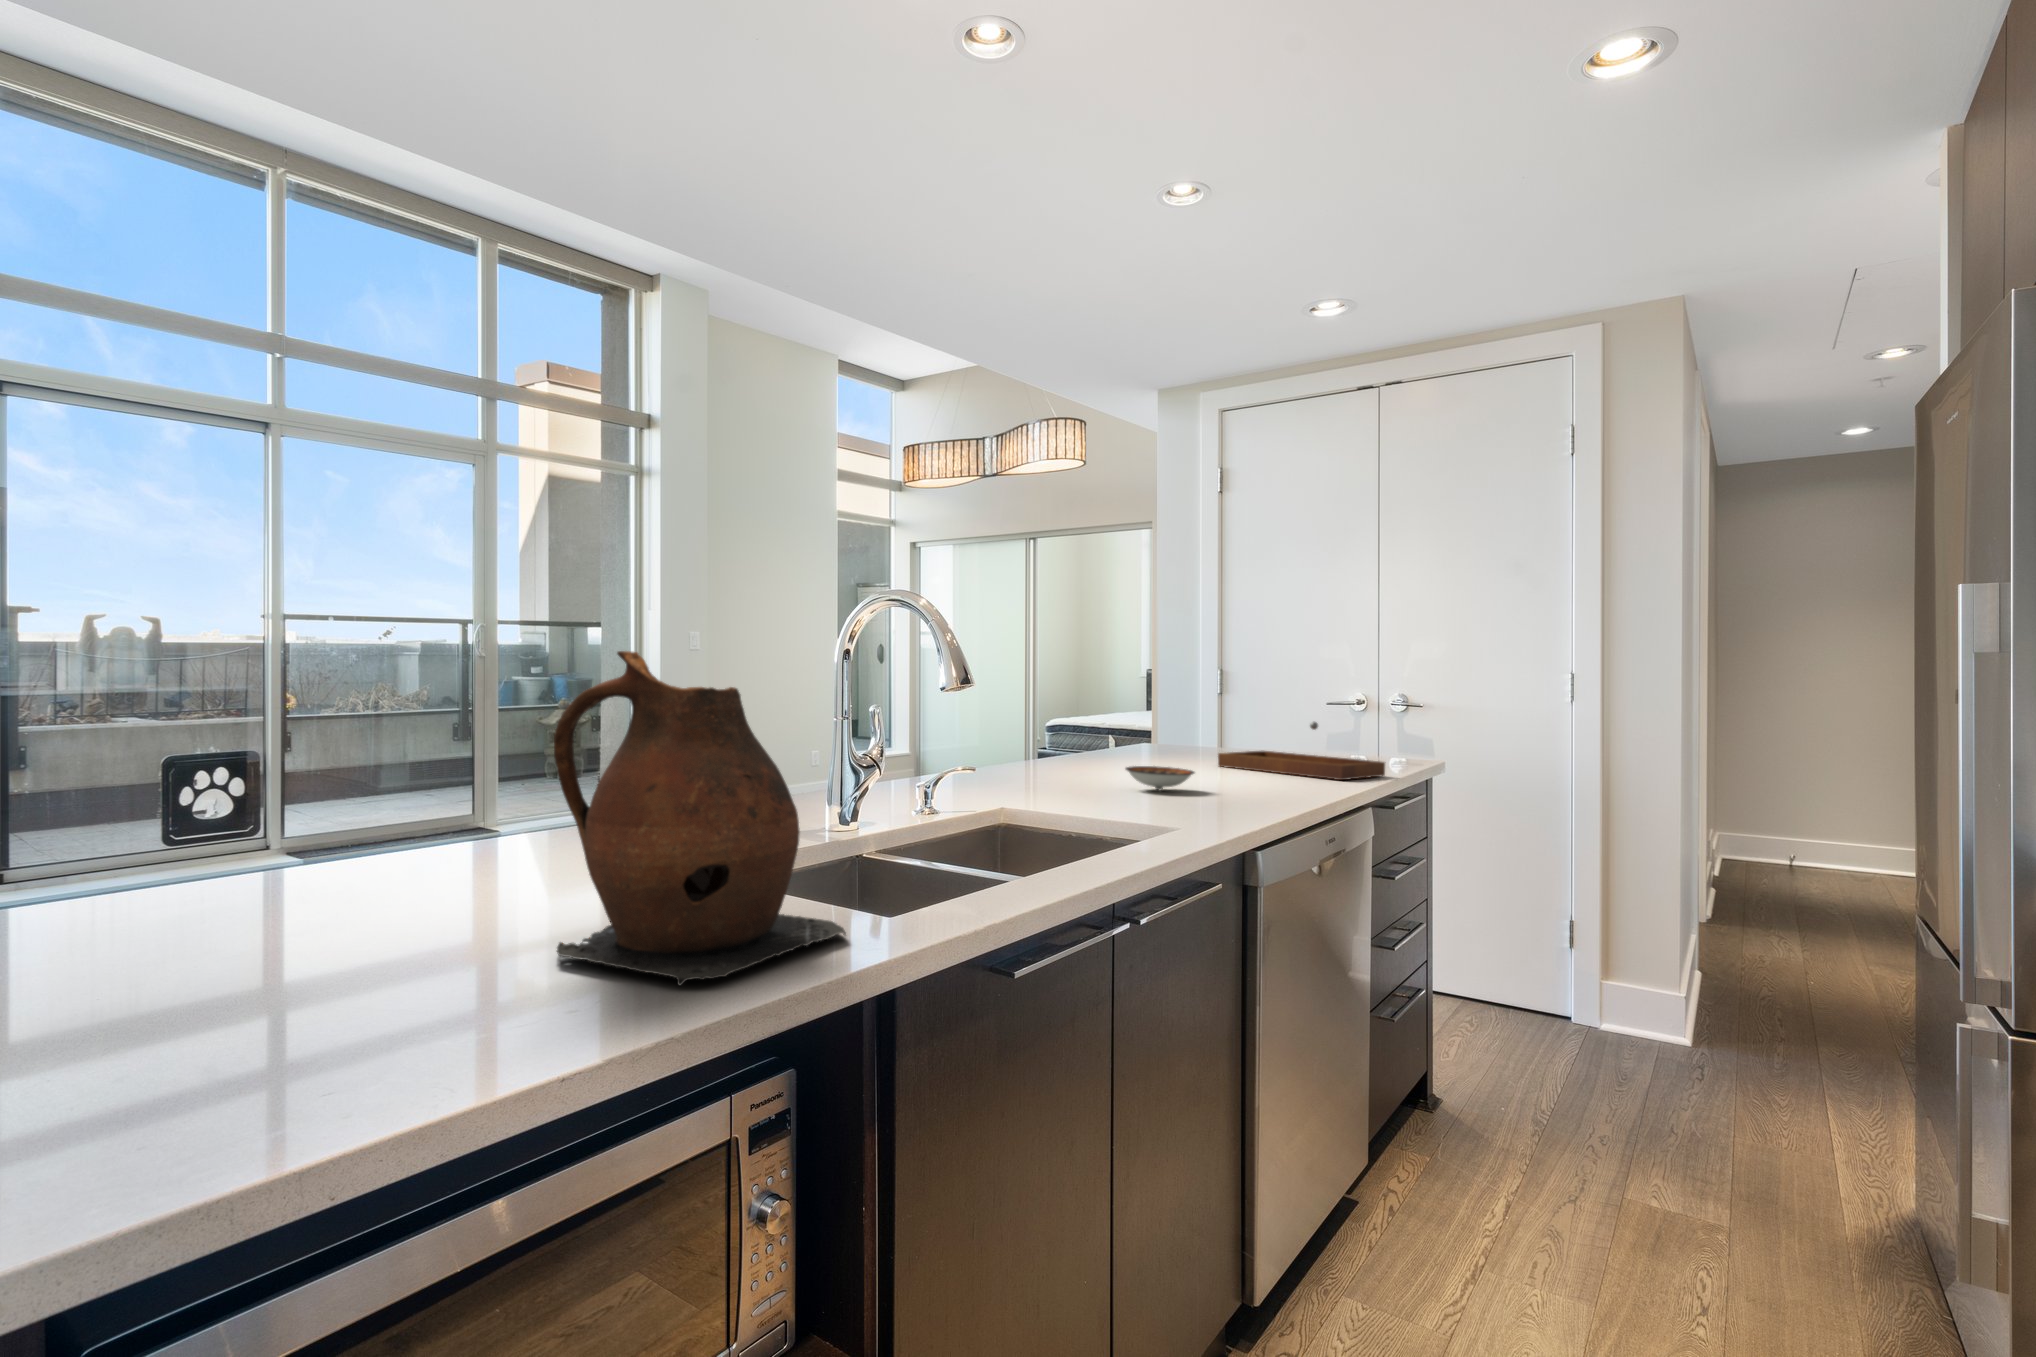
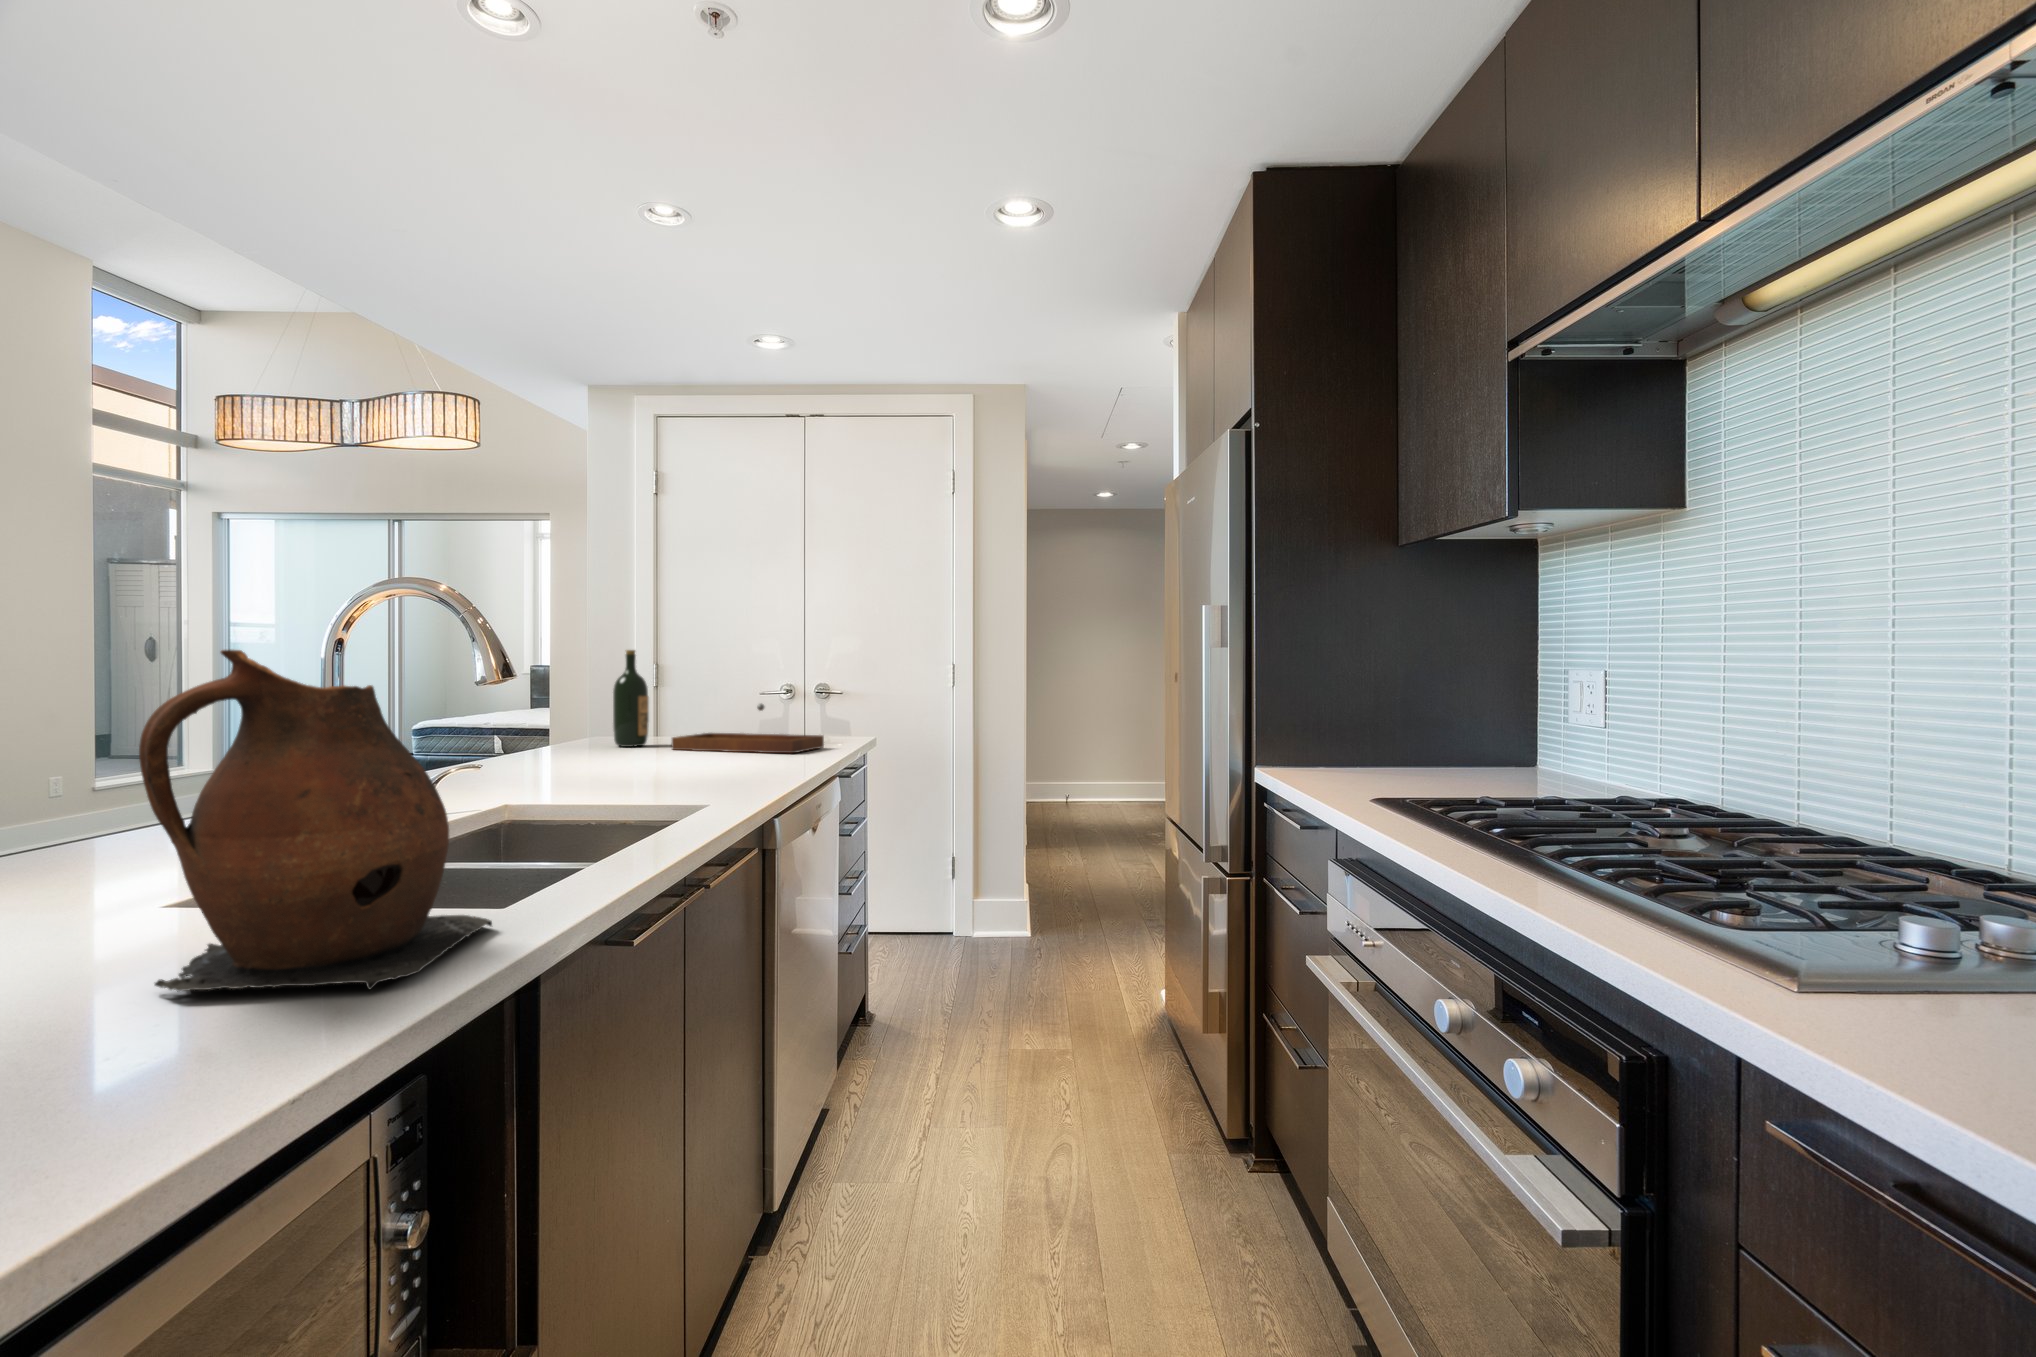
wine bottle: none [1166,660,1201,760] -> present [613,650,649,747]
ceramic bowl: present [1126,766,1194,790] -> none [605,752,676,774]

